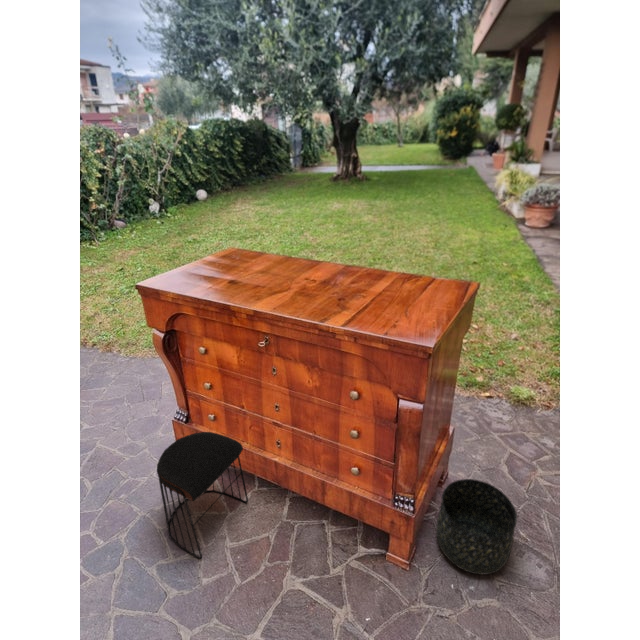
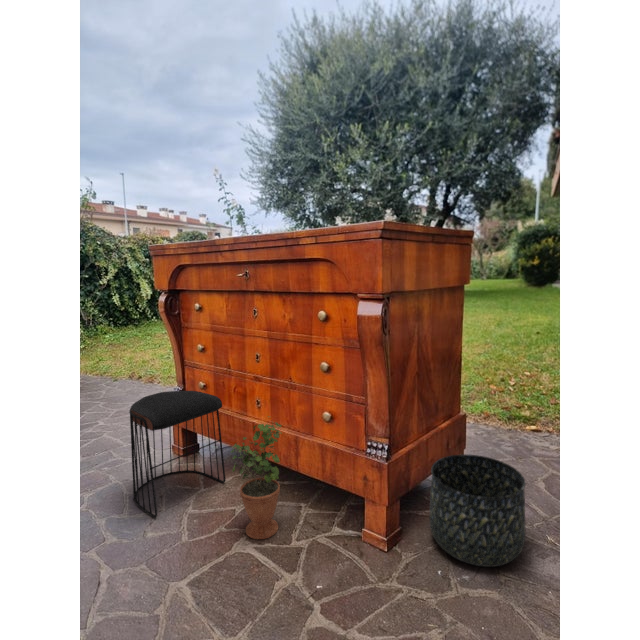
potted plant: none [271,476,317,571] -> present [231,416,282,539]

